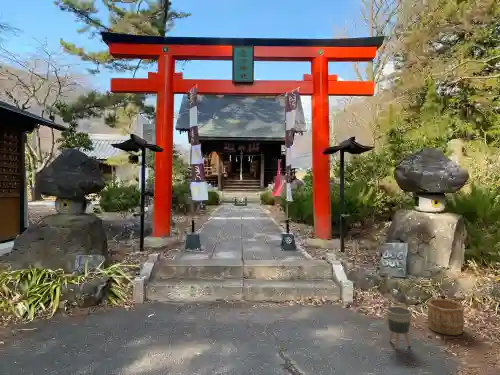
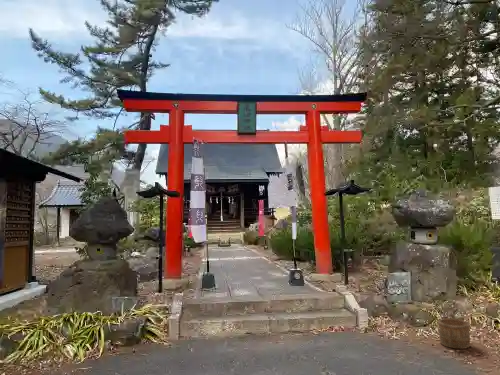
planter: present [387,307,411,350] -> none [409,326,431,363]

